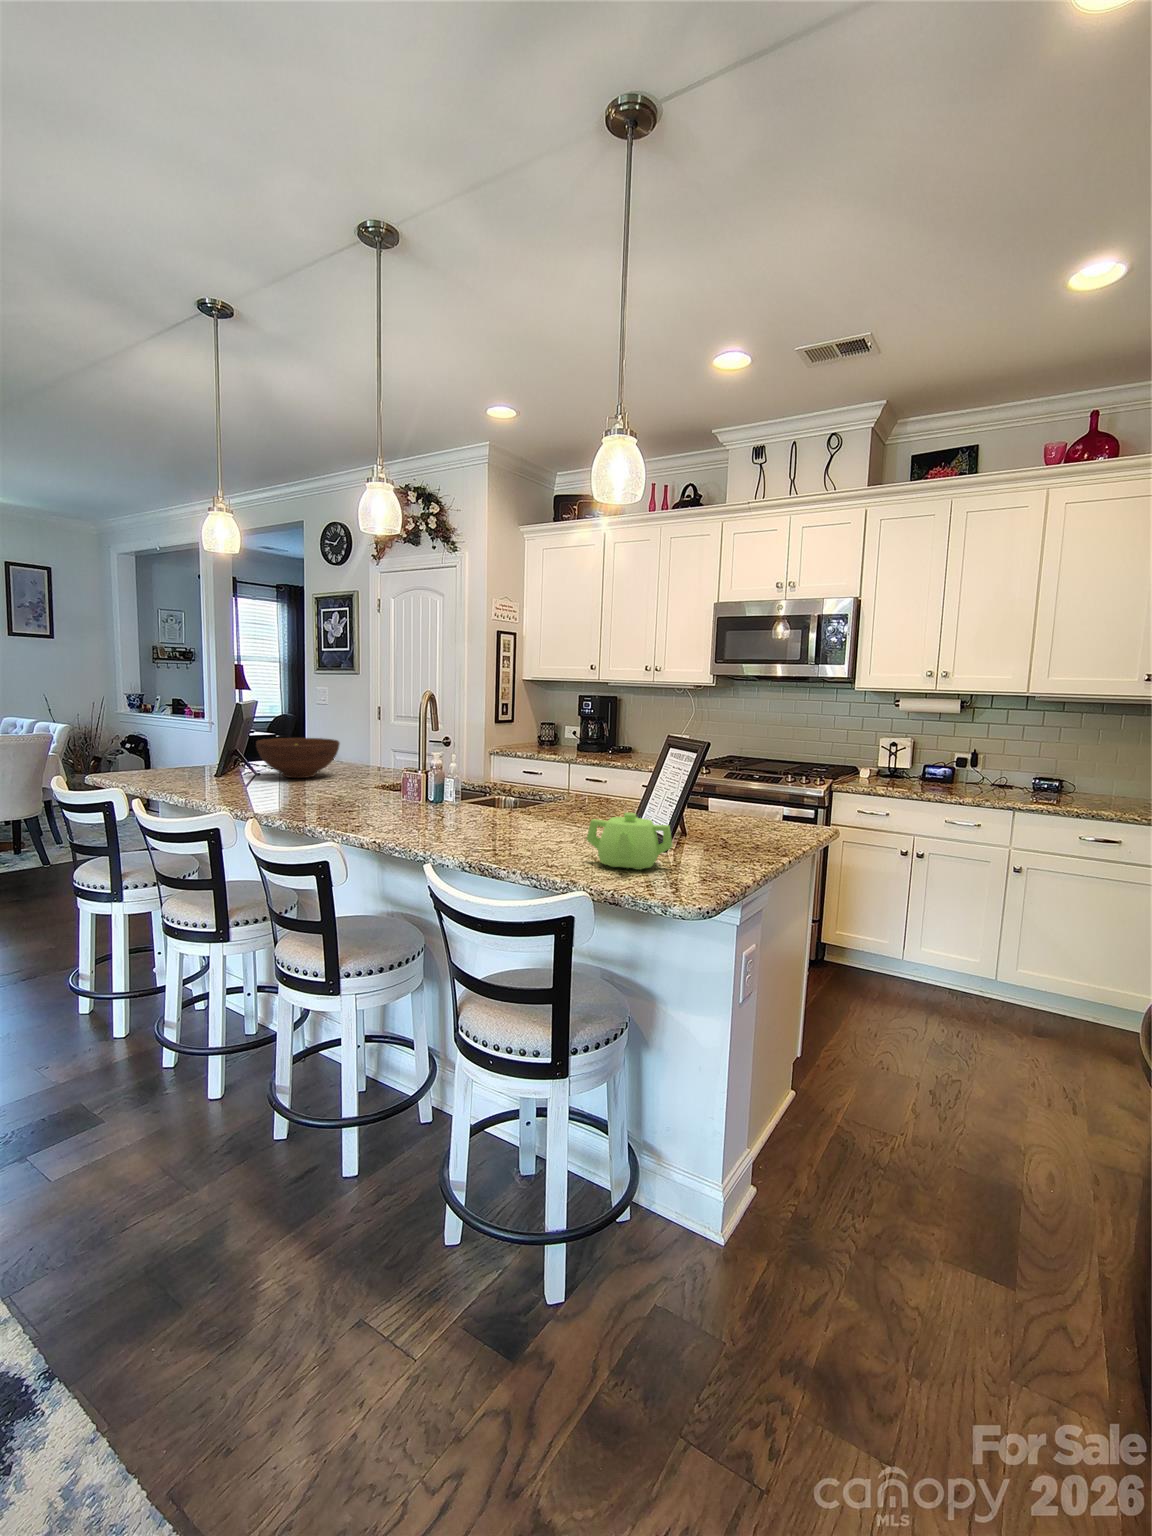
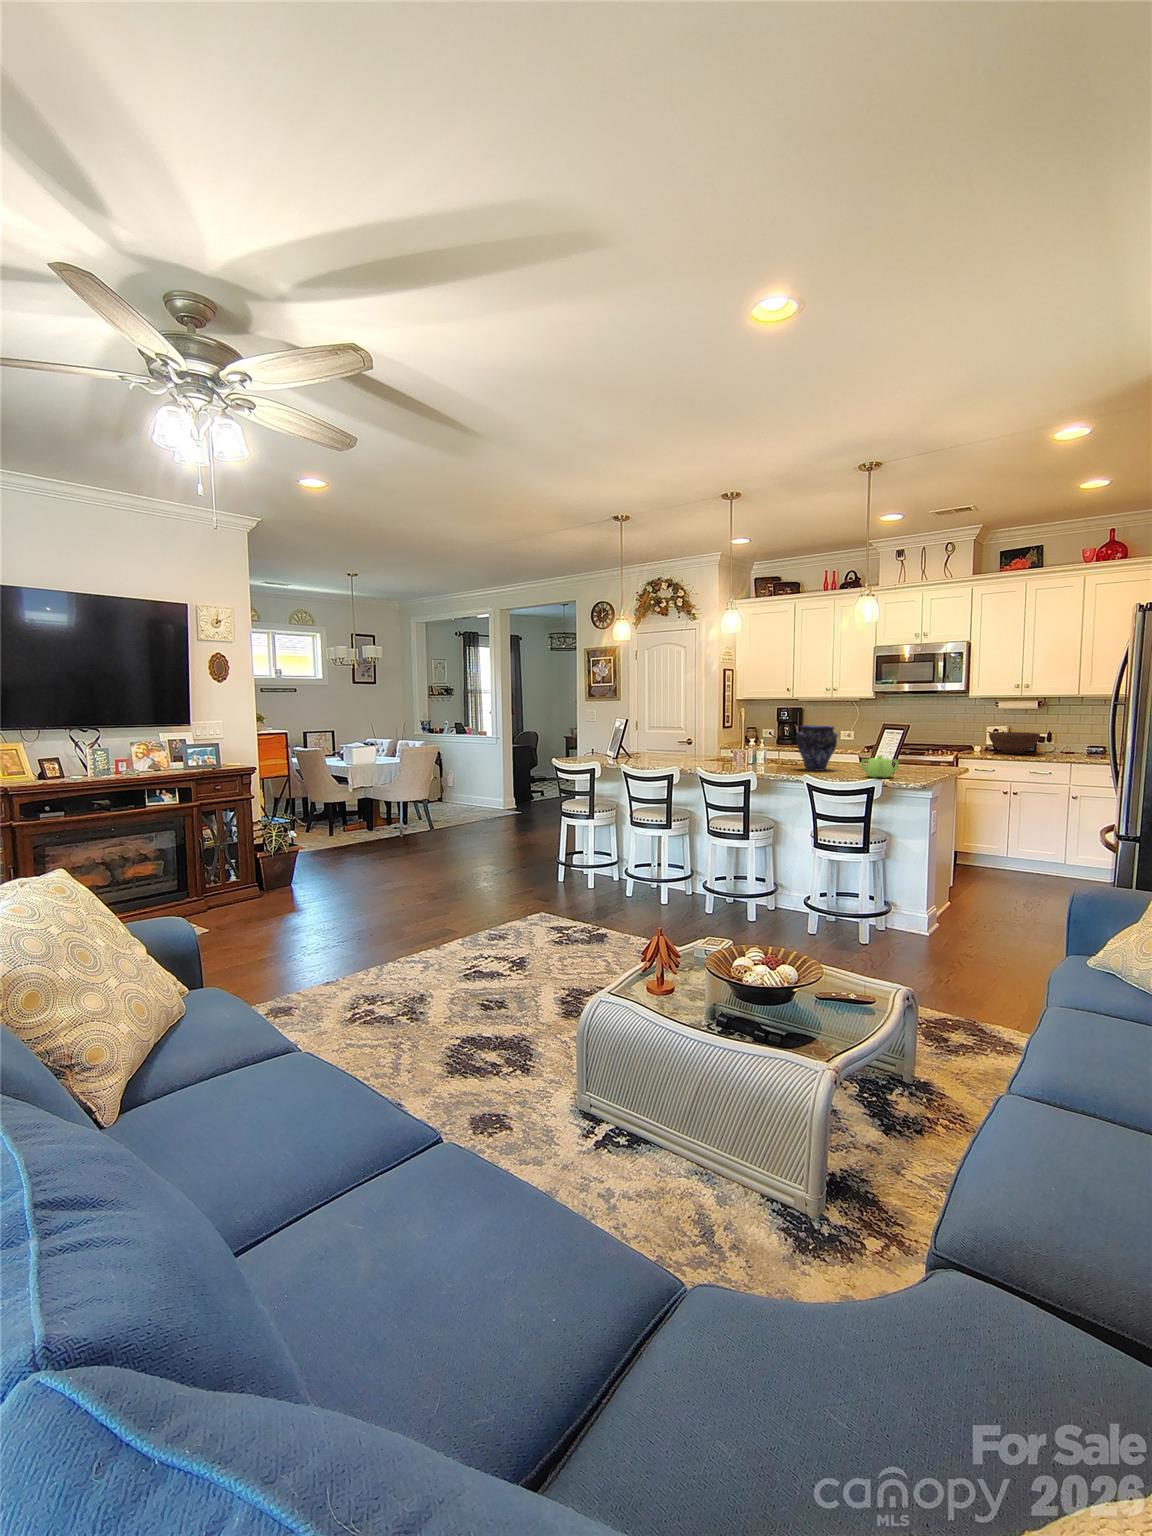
vase: none [488,731,579,830] -> present [796,725,838,771]
fruit bowl: present [256,738,340,778] -> present [989,732,1040,754]

